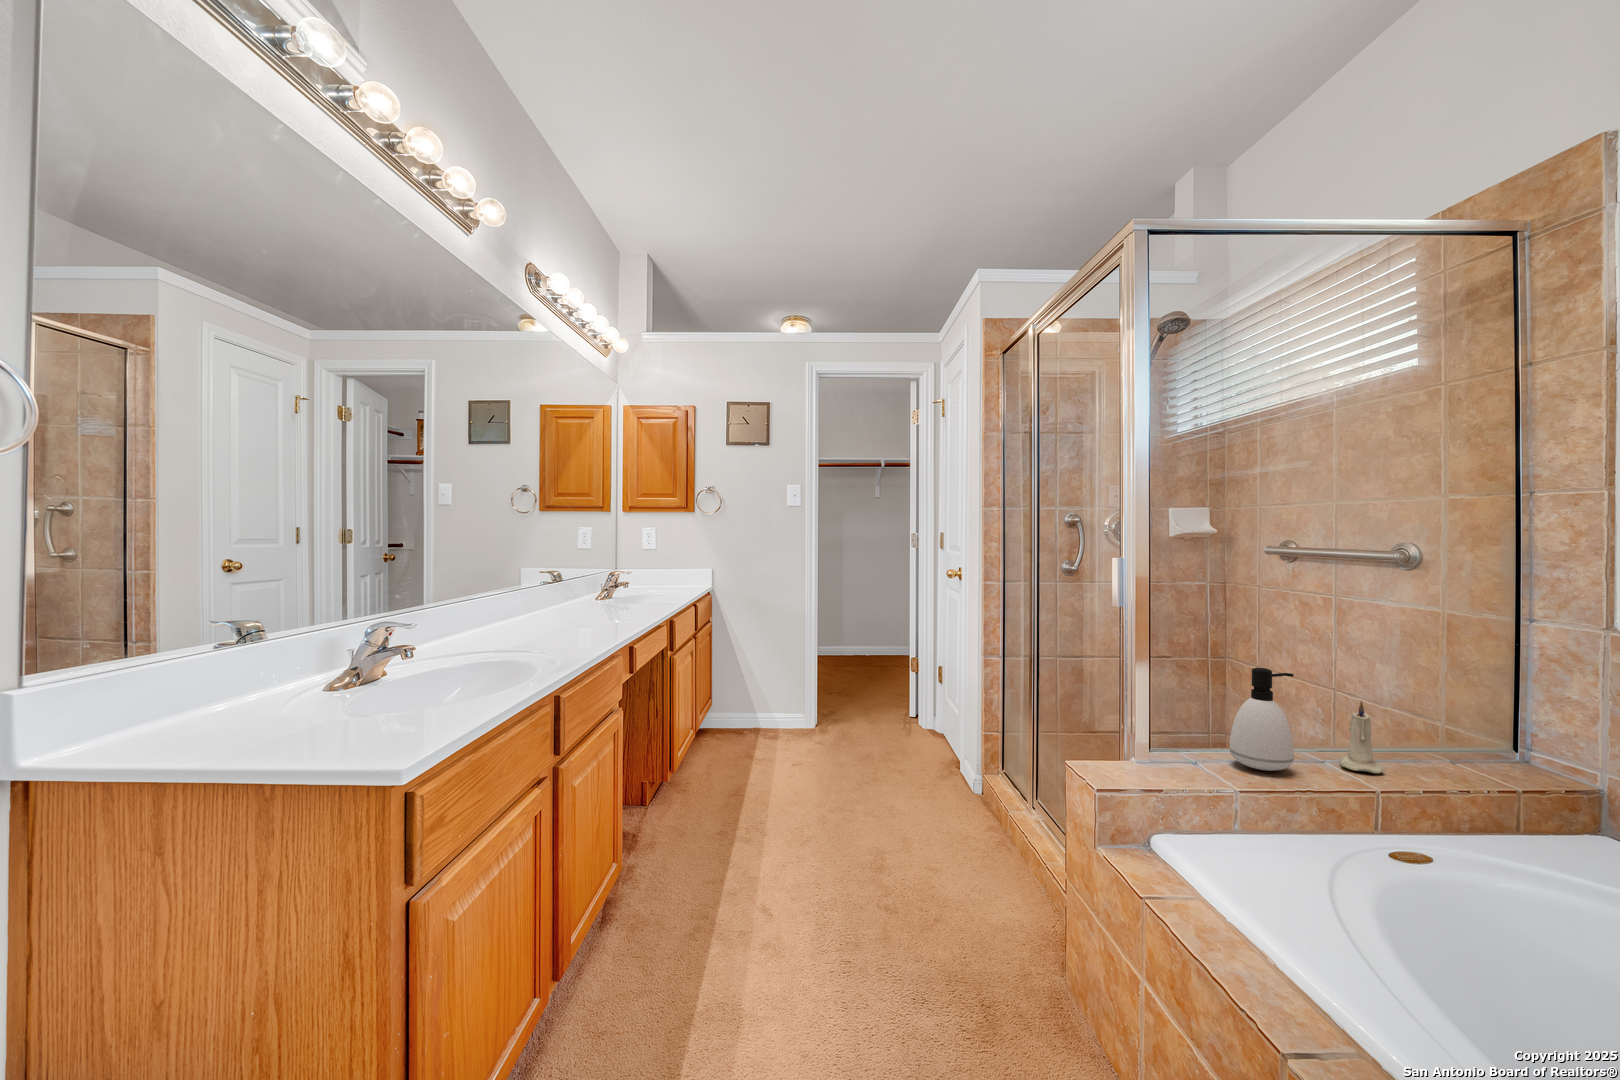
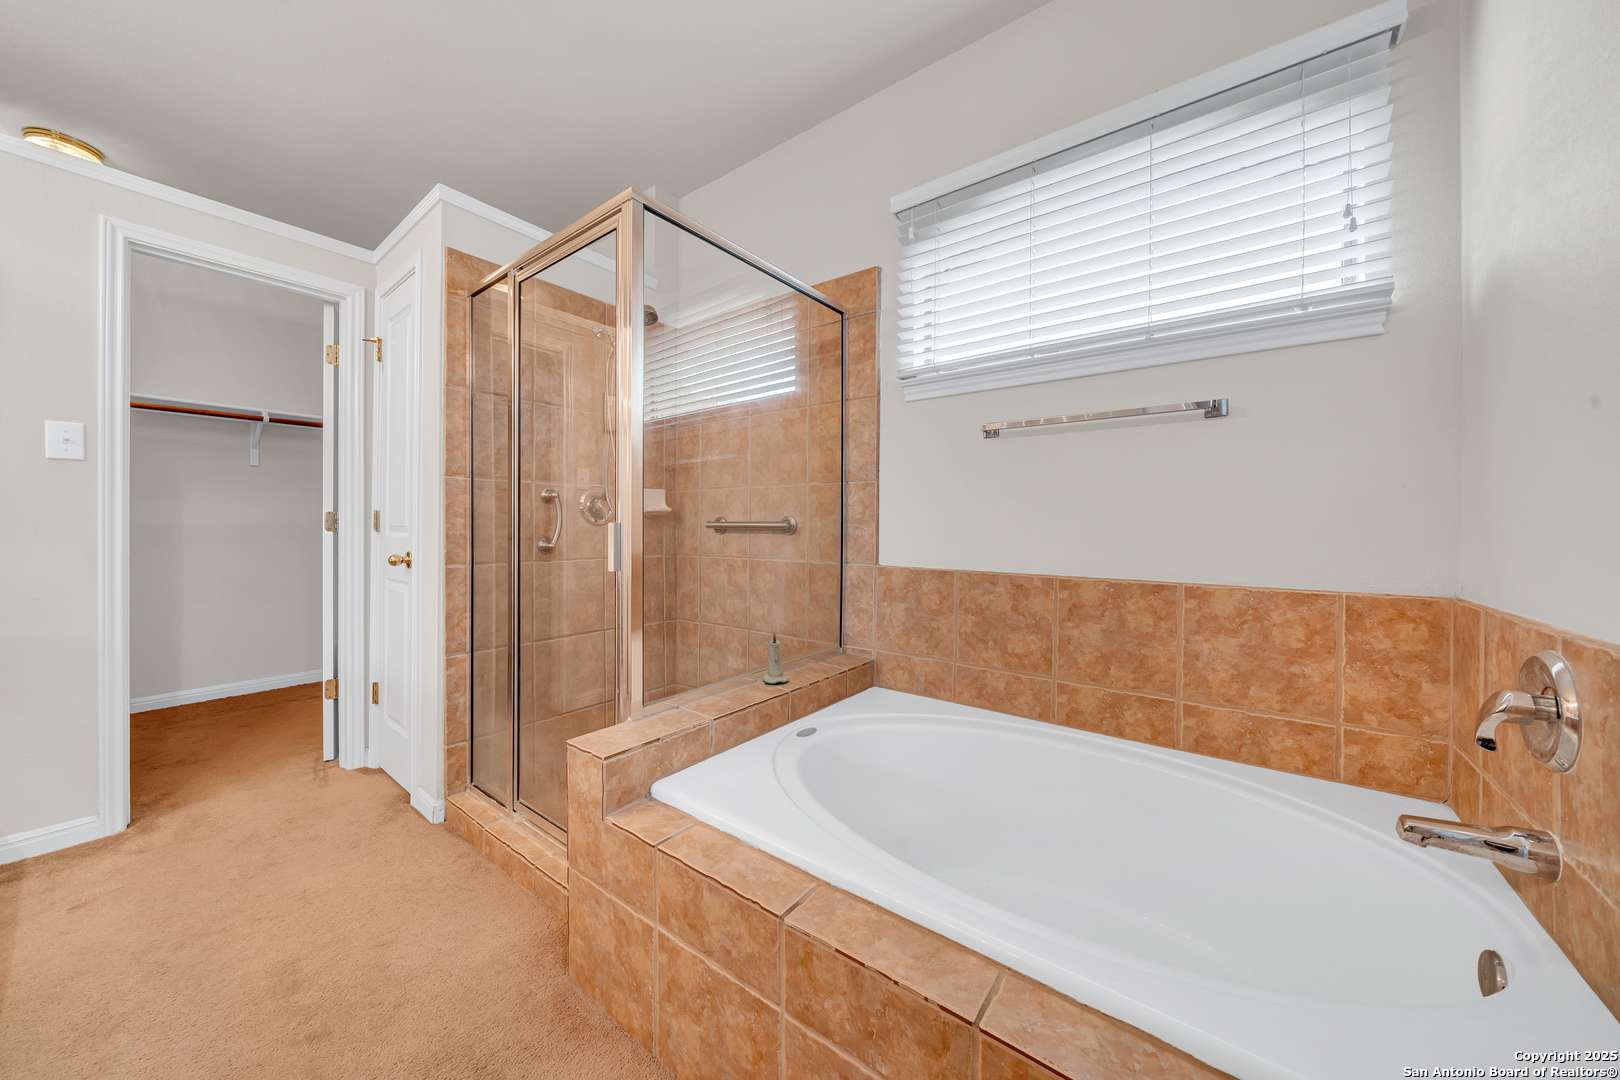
soap dispenser: present [1229,668,1294,771] -> none [697,619,740,700]

